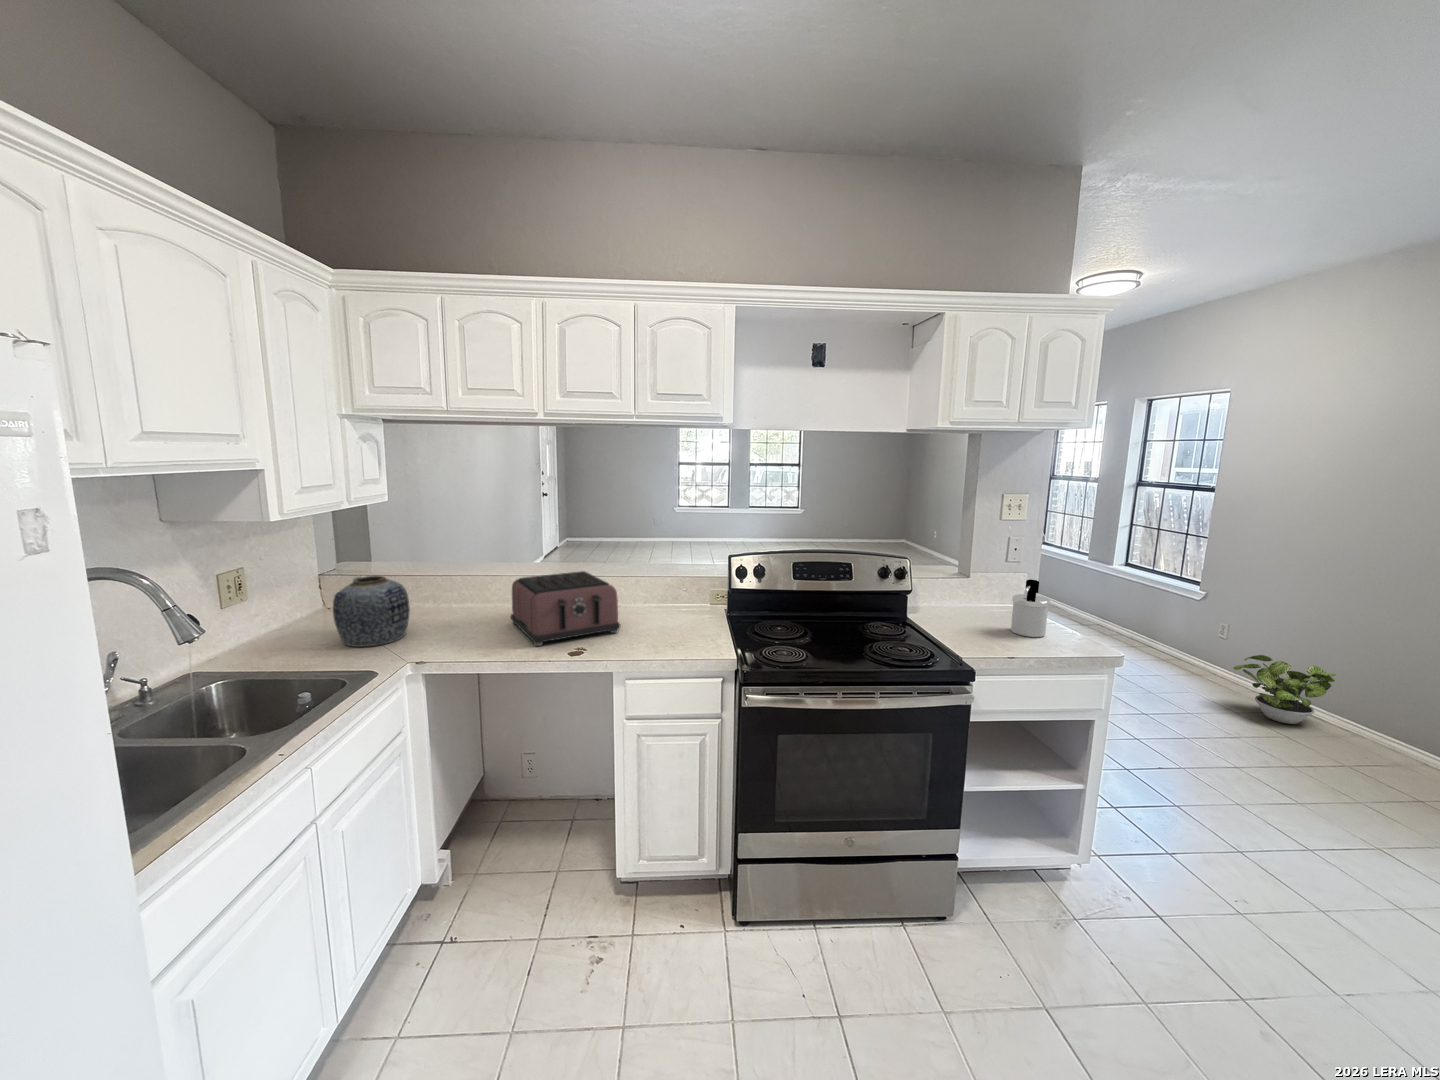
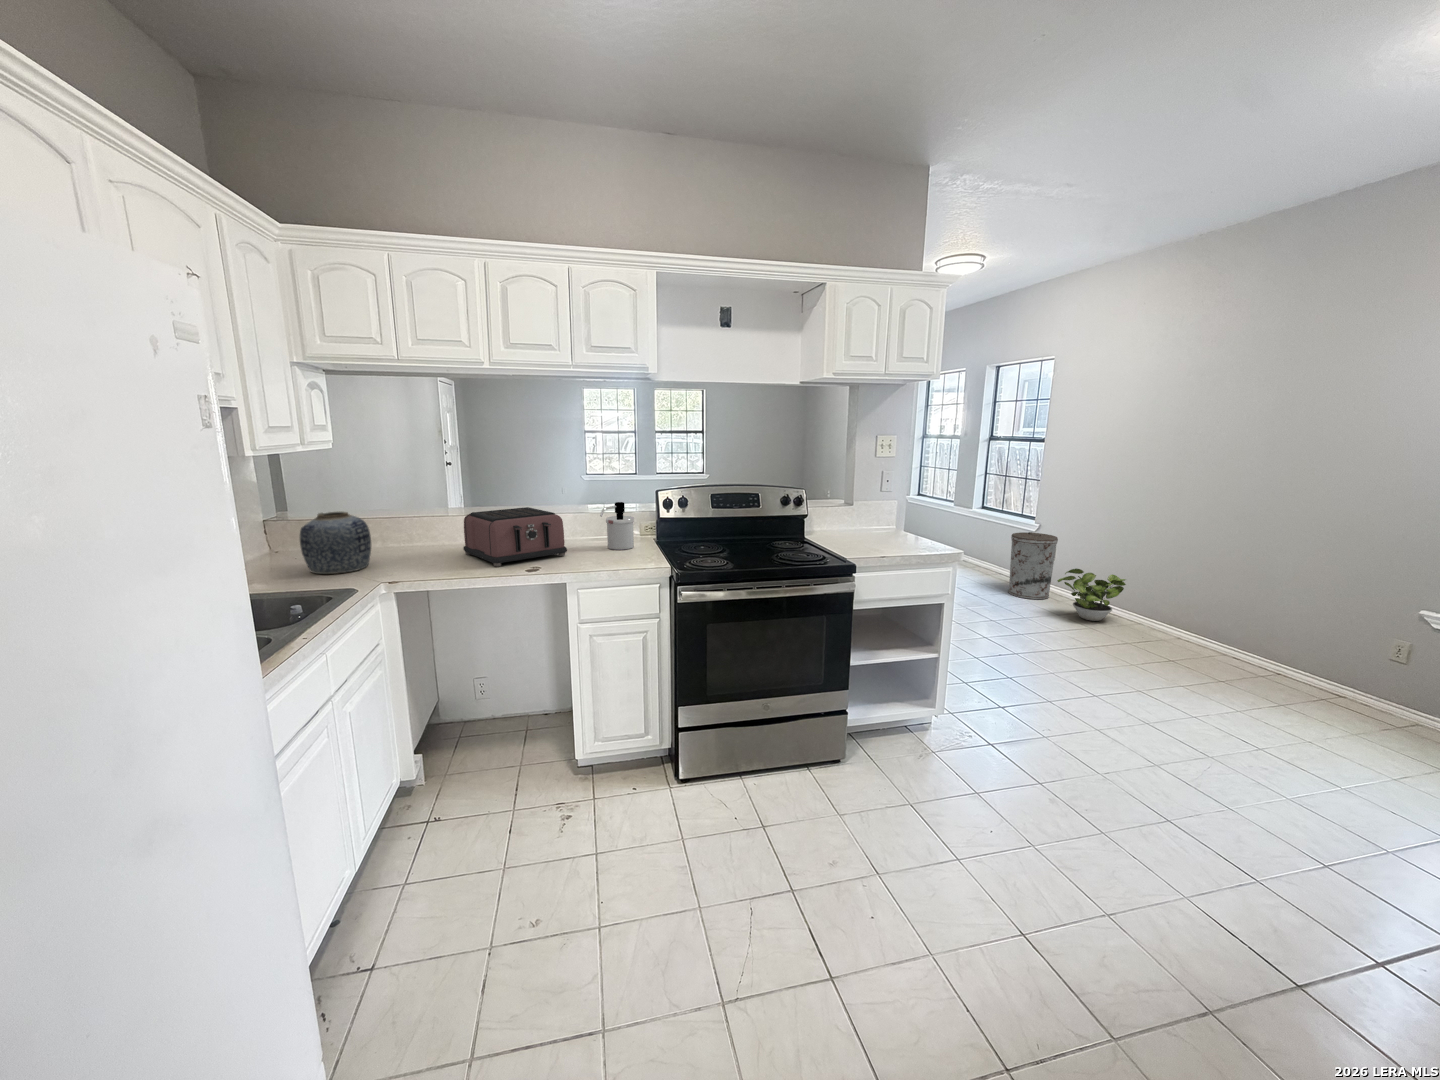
soap dispenser: present [1011,580,1050,637] -> present [600,502,634,550]
trash can: none [1161,600,1231,685] -> present [1009,532,1058,599]

